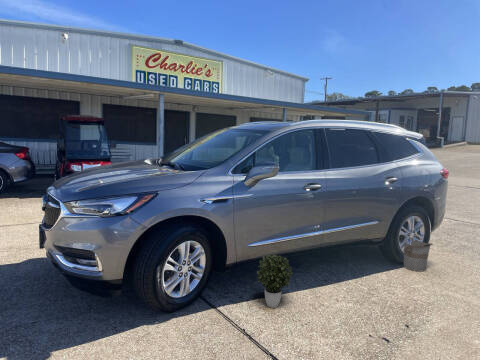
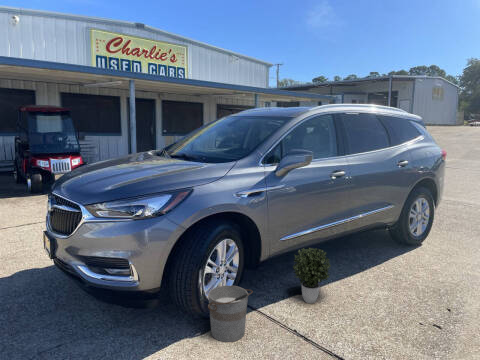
bucket: present [404,240,432,271] -> present [208,285,253,342]

